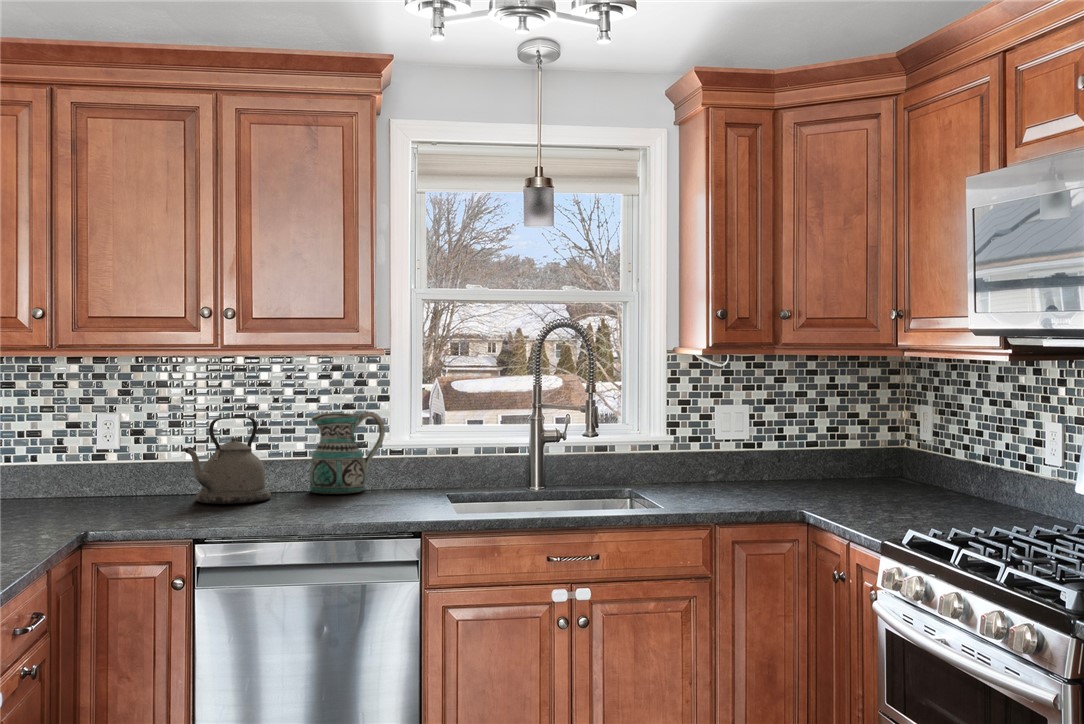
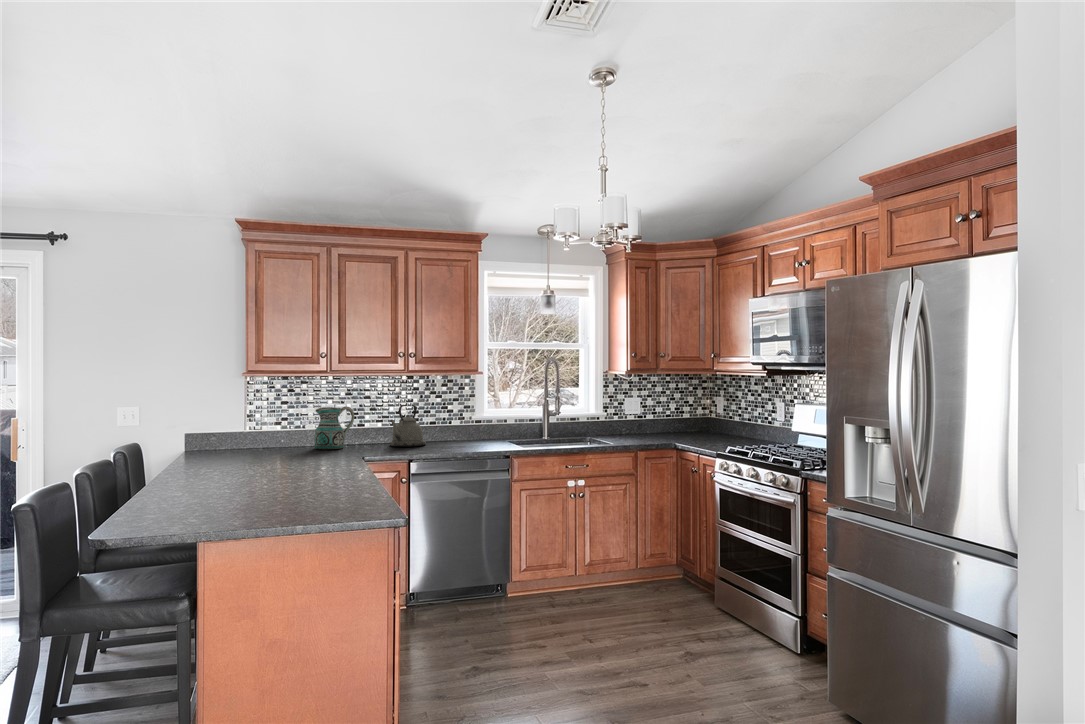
ceramic pitcher: present [310,412,385,494] -> present [315,406,354,449]

